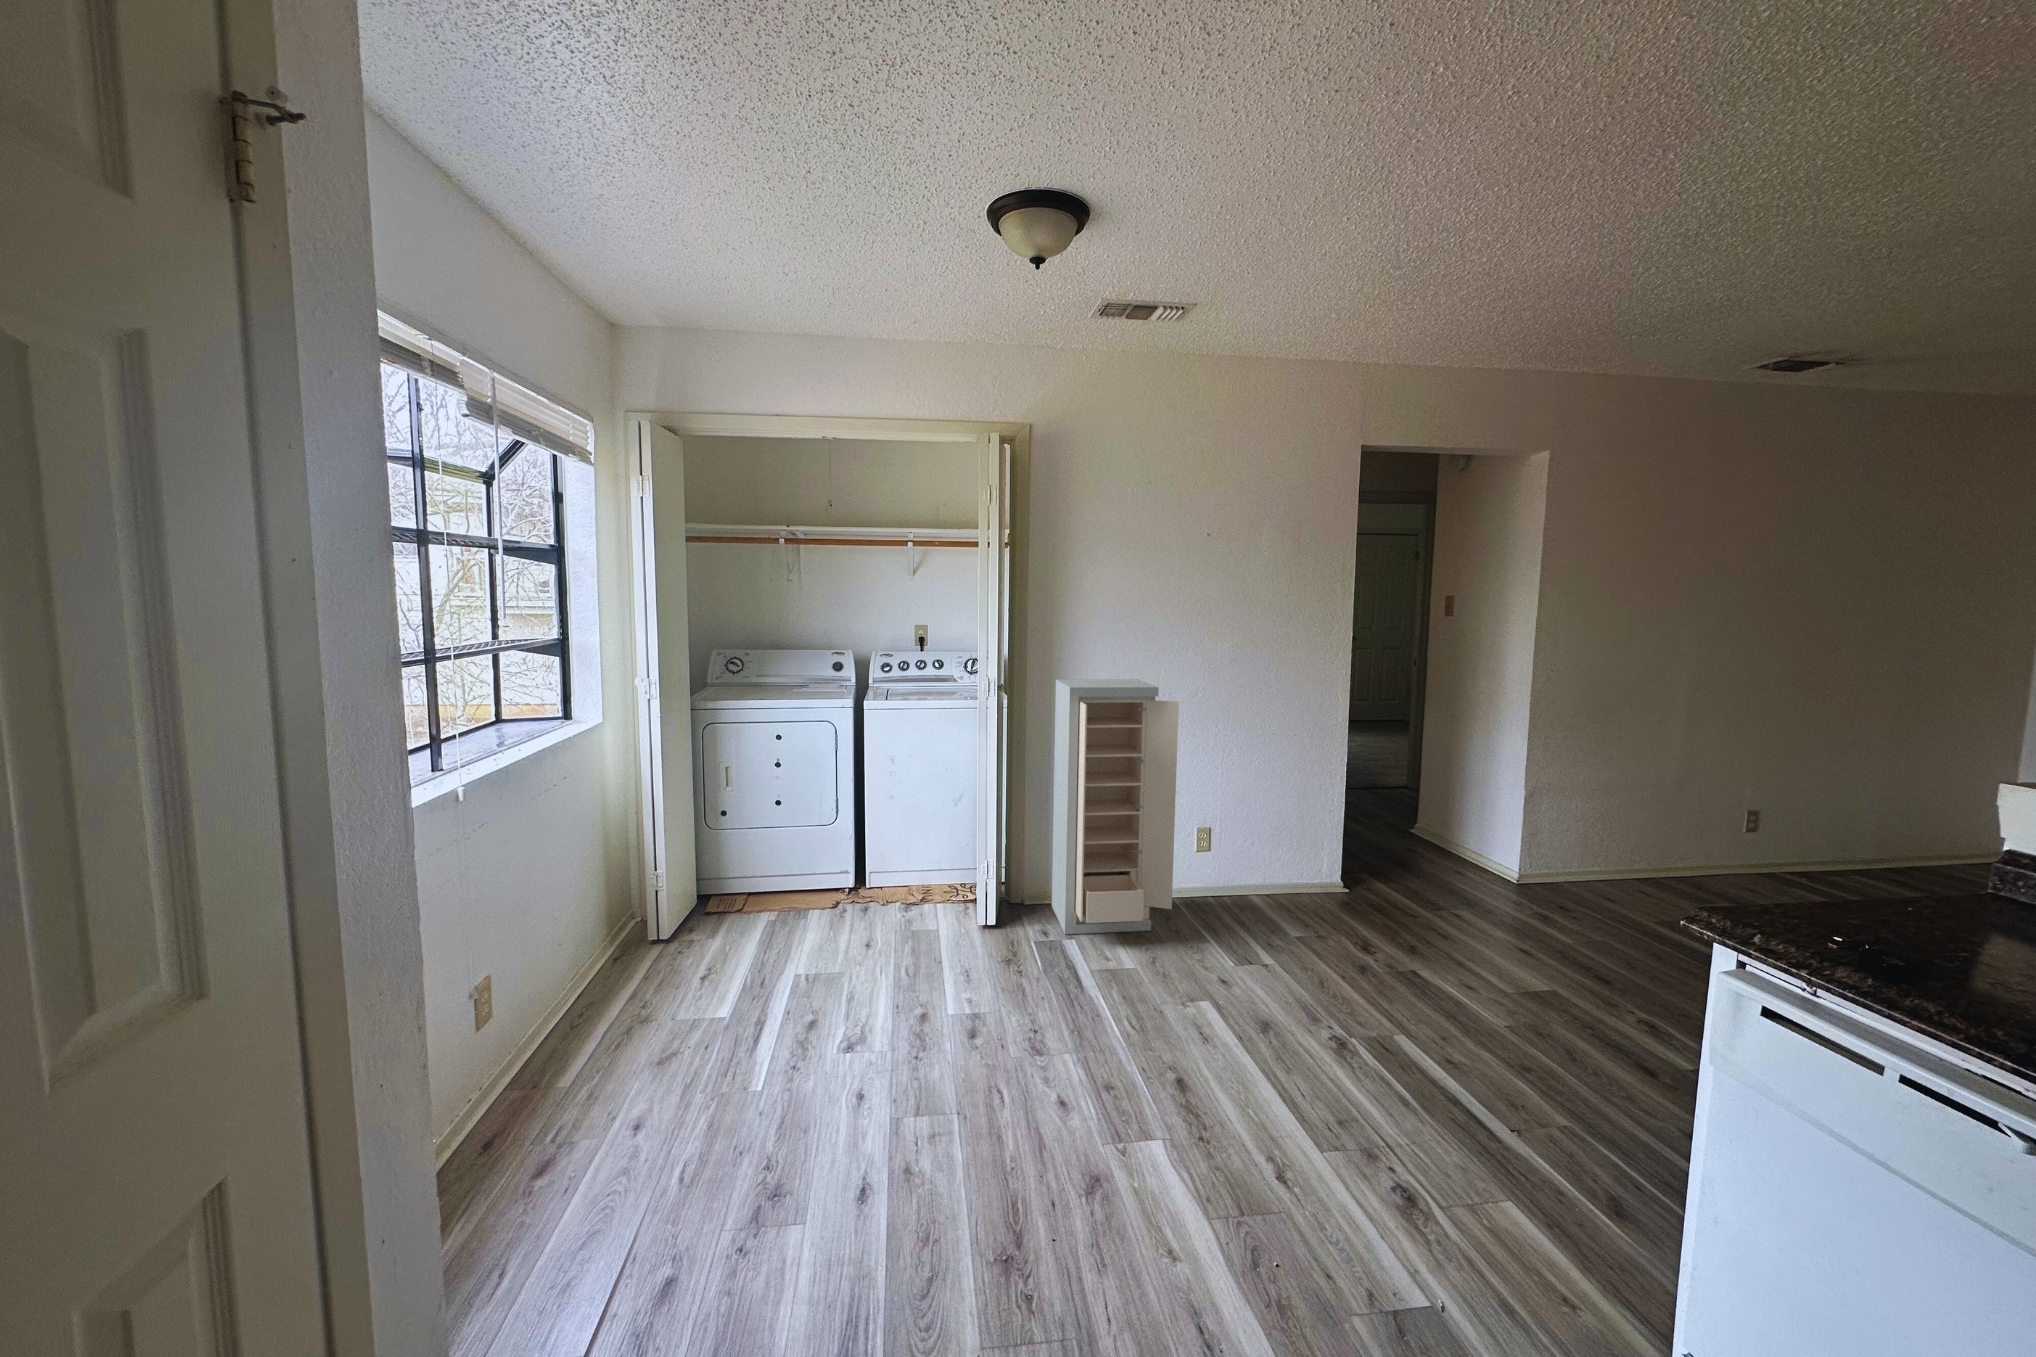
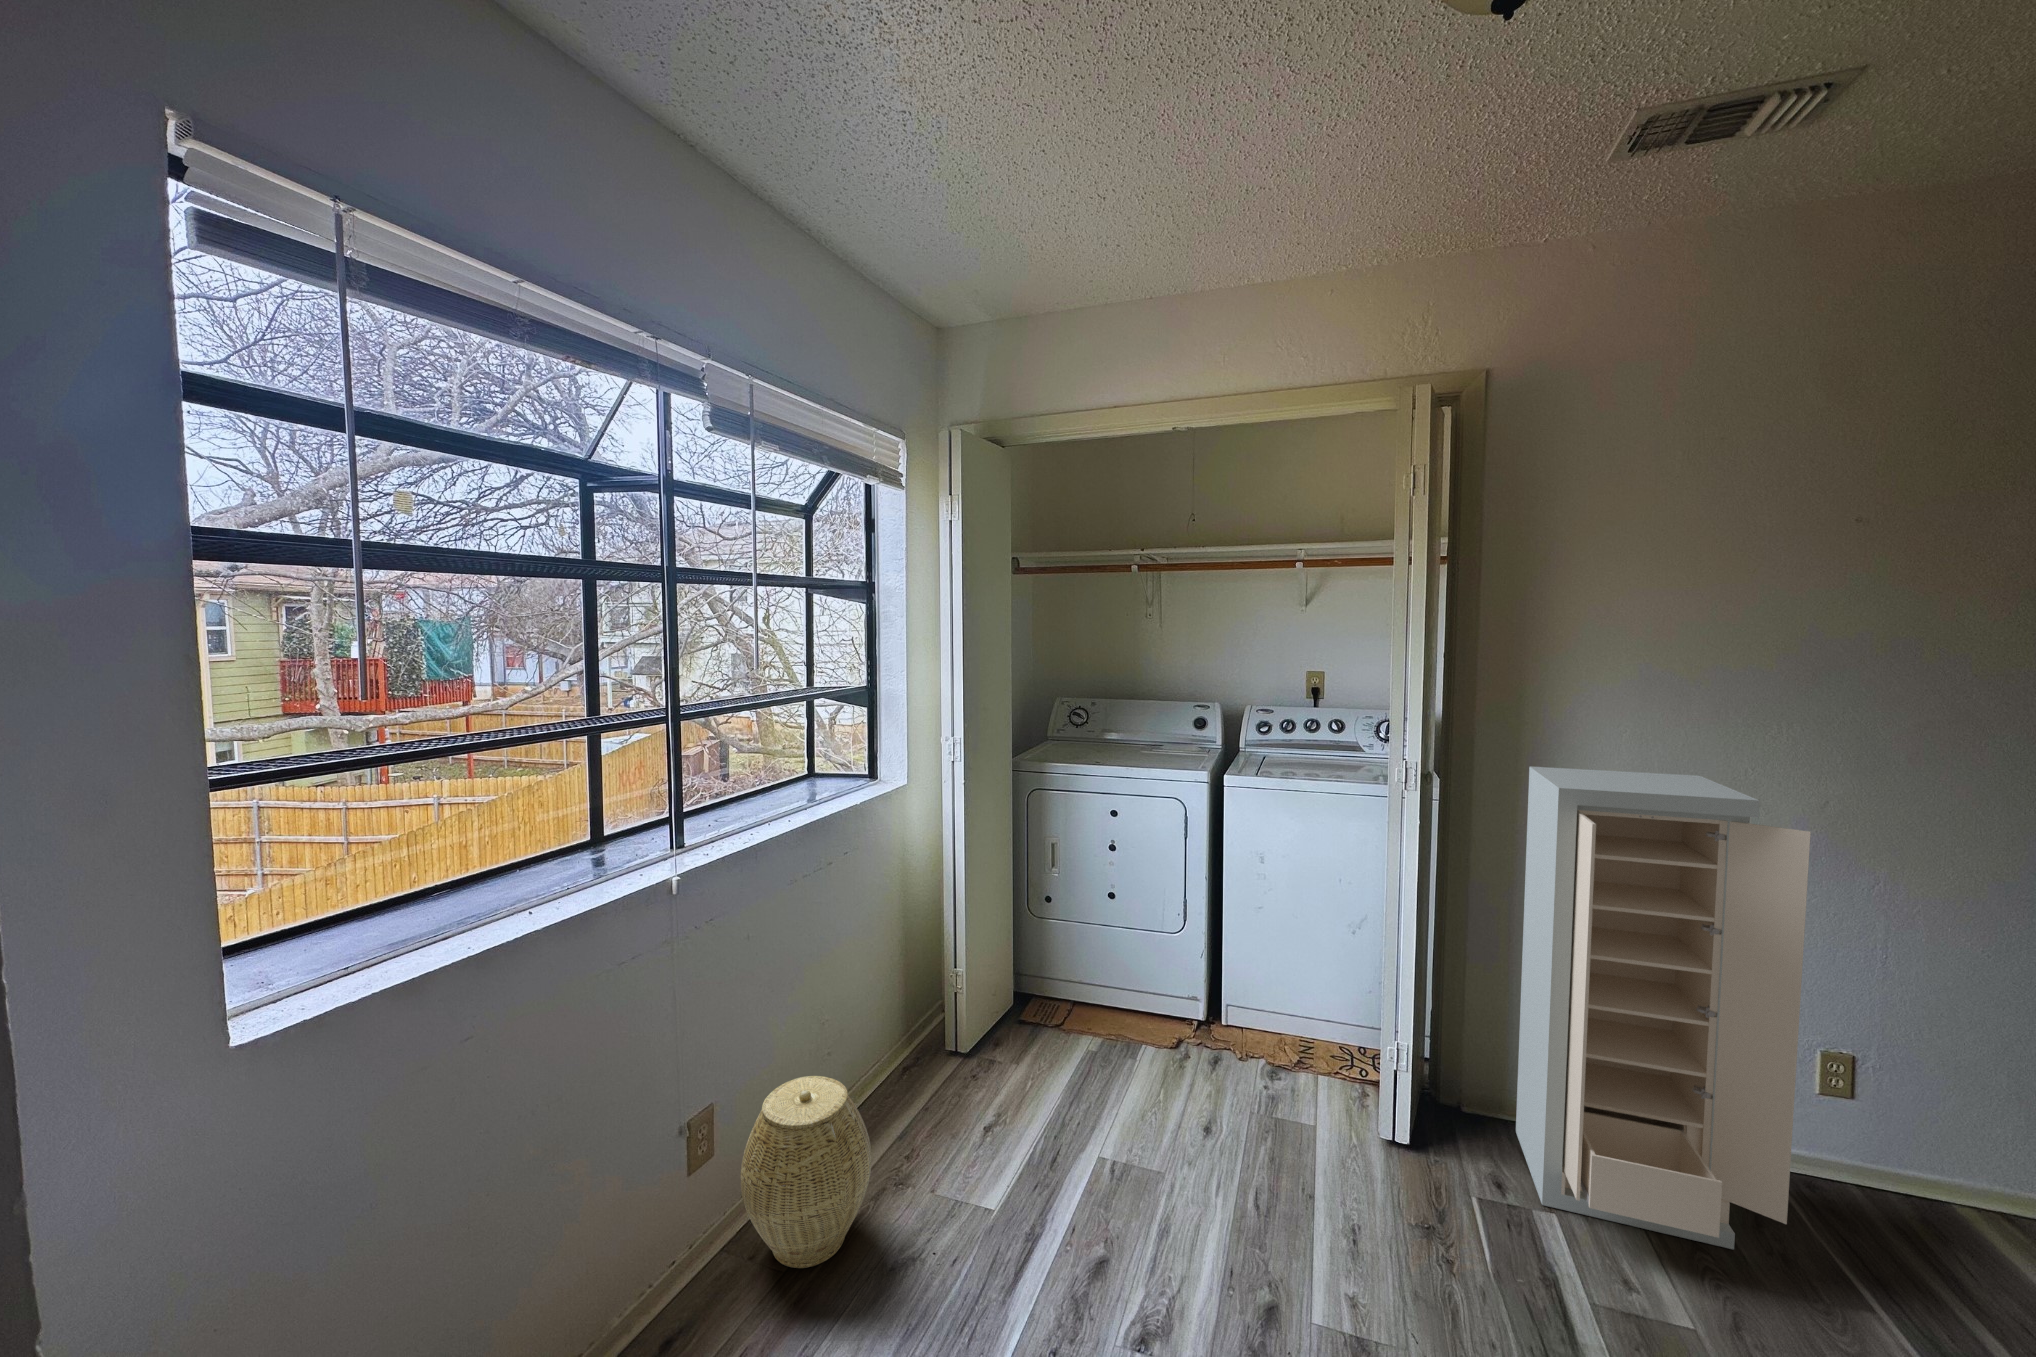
woven basket: none [513,947,630,1090] -> present [741,1076,872,1268]

